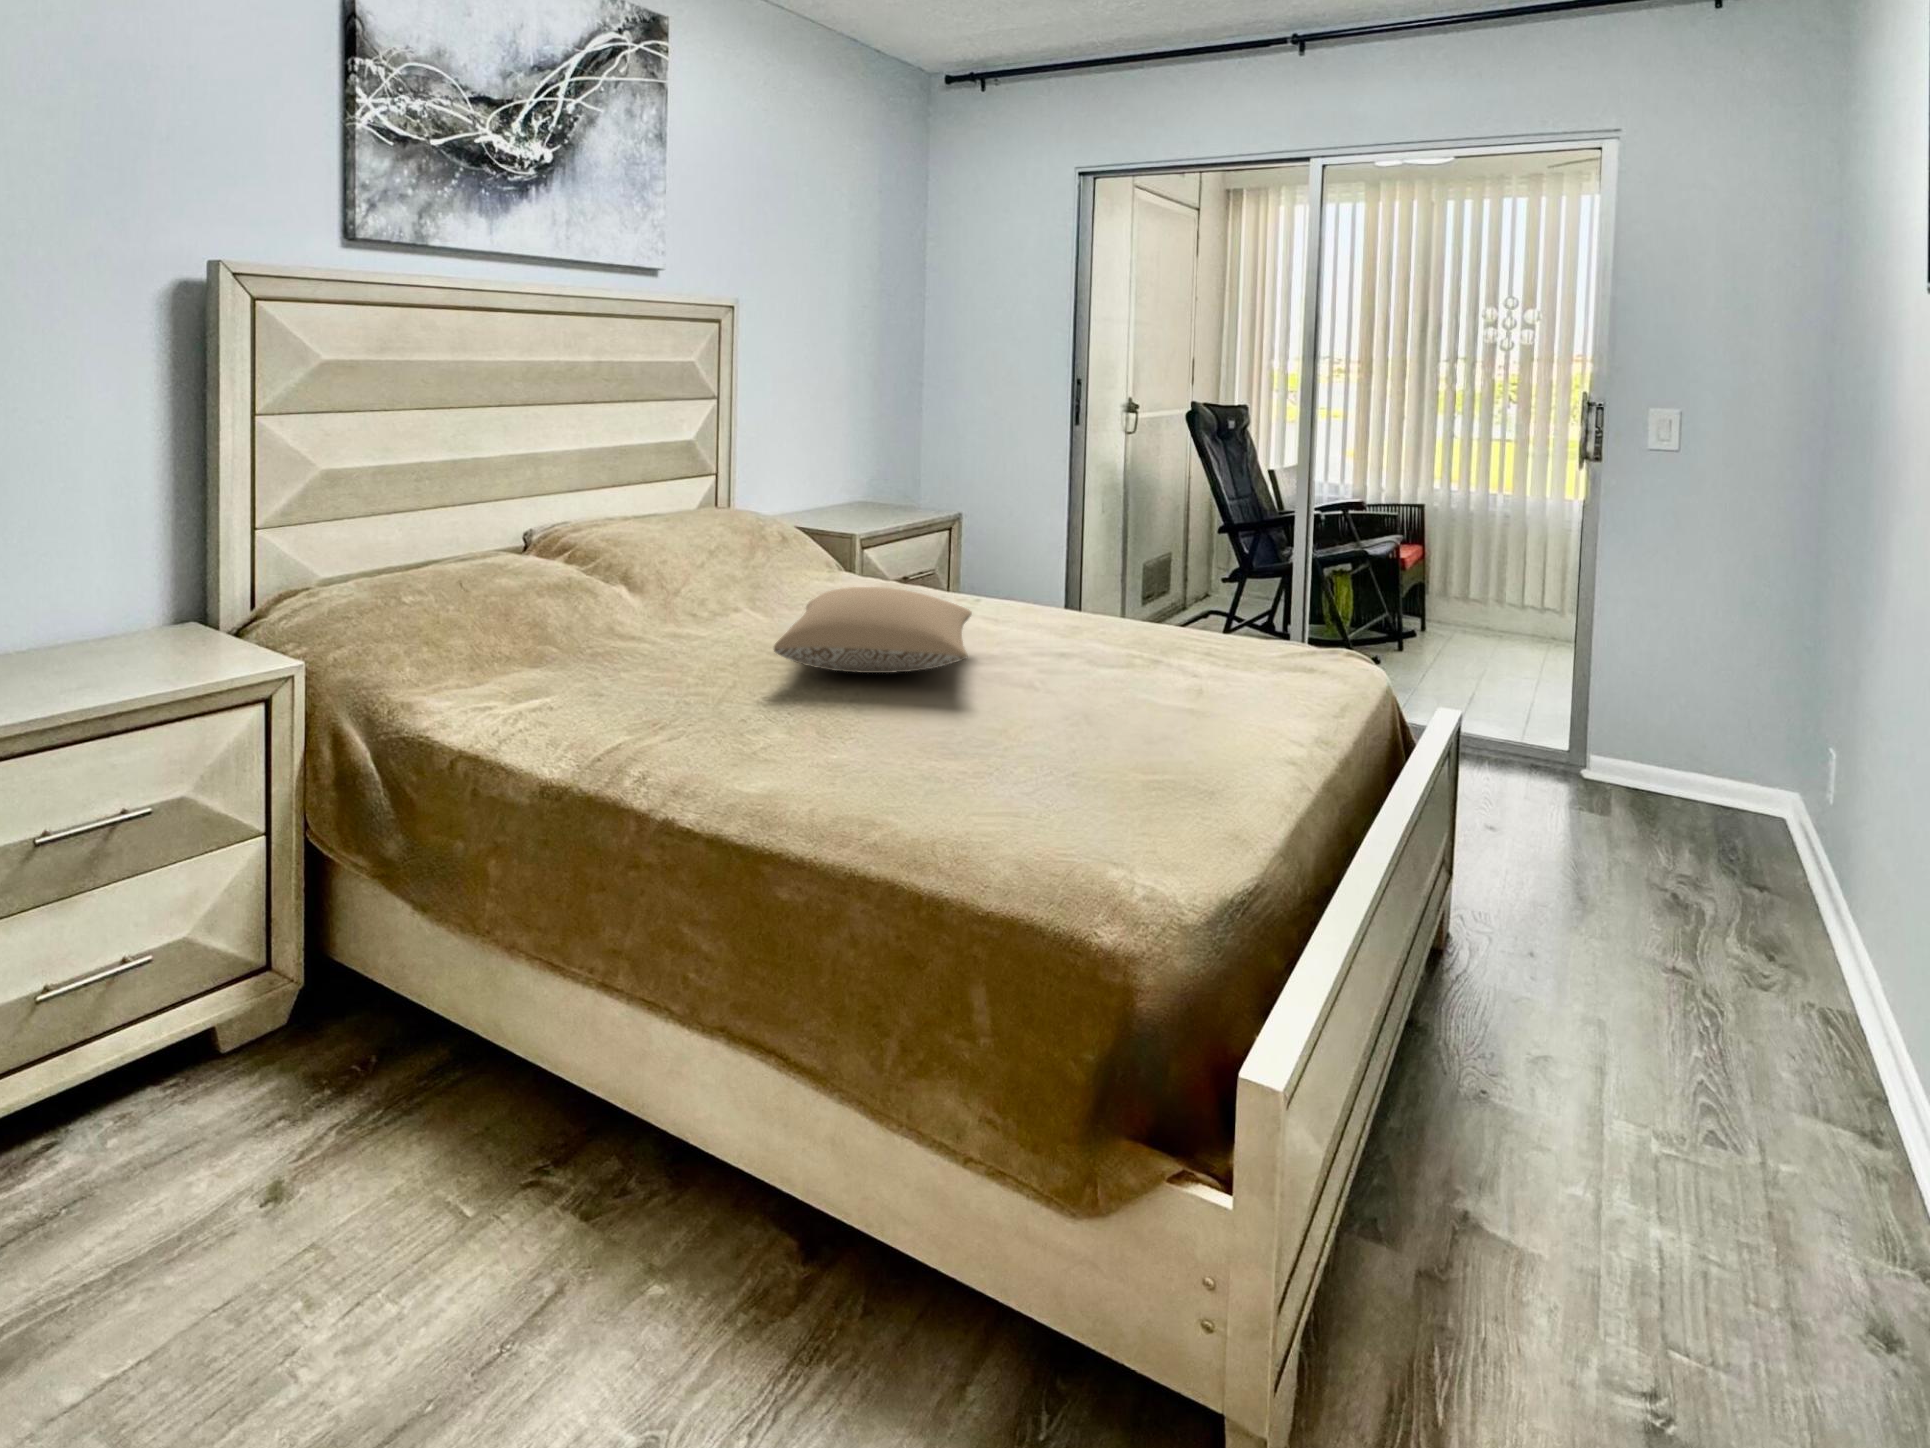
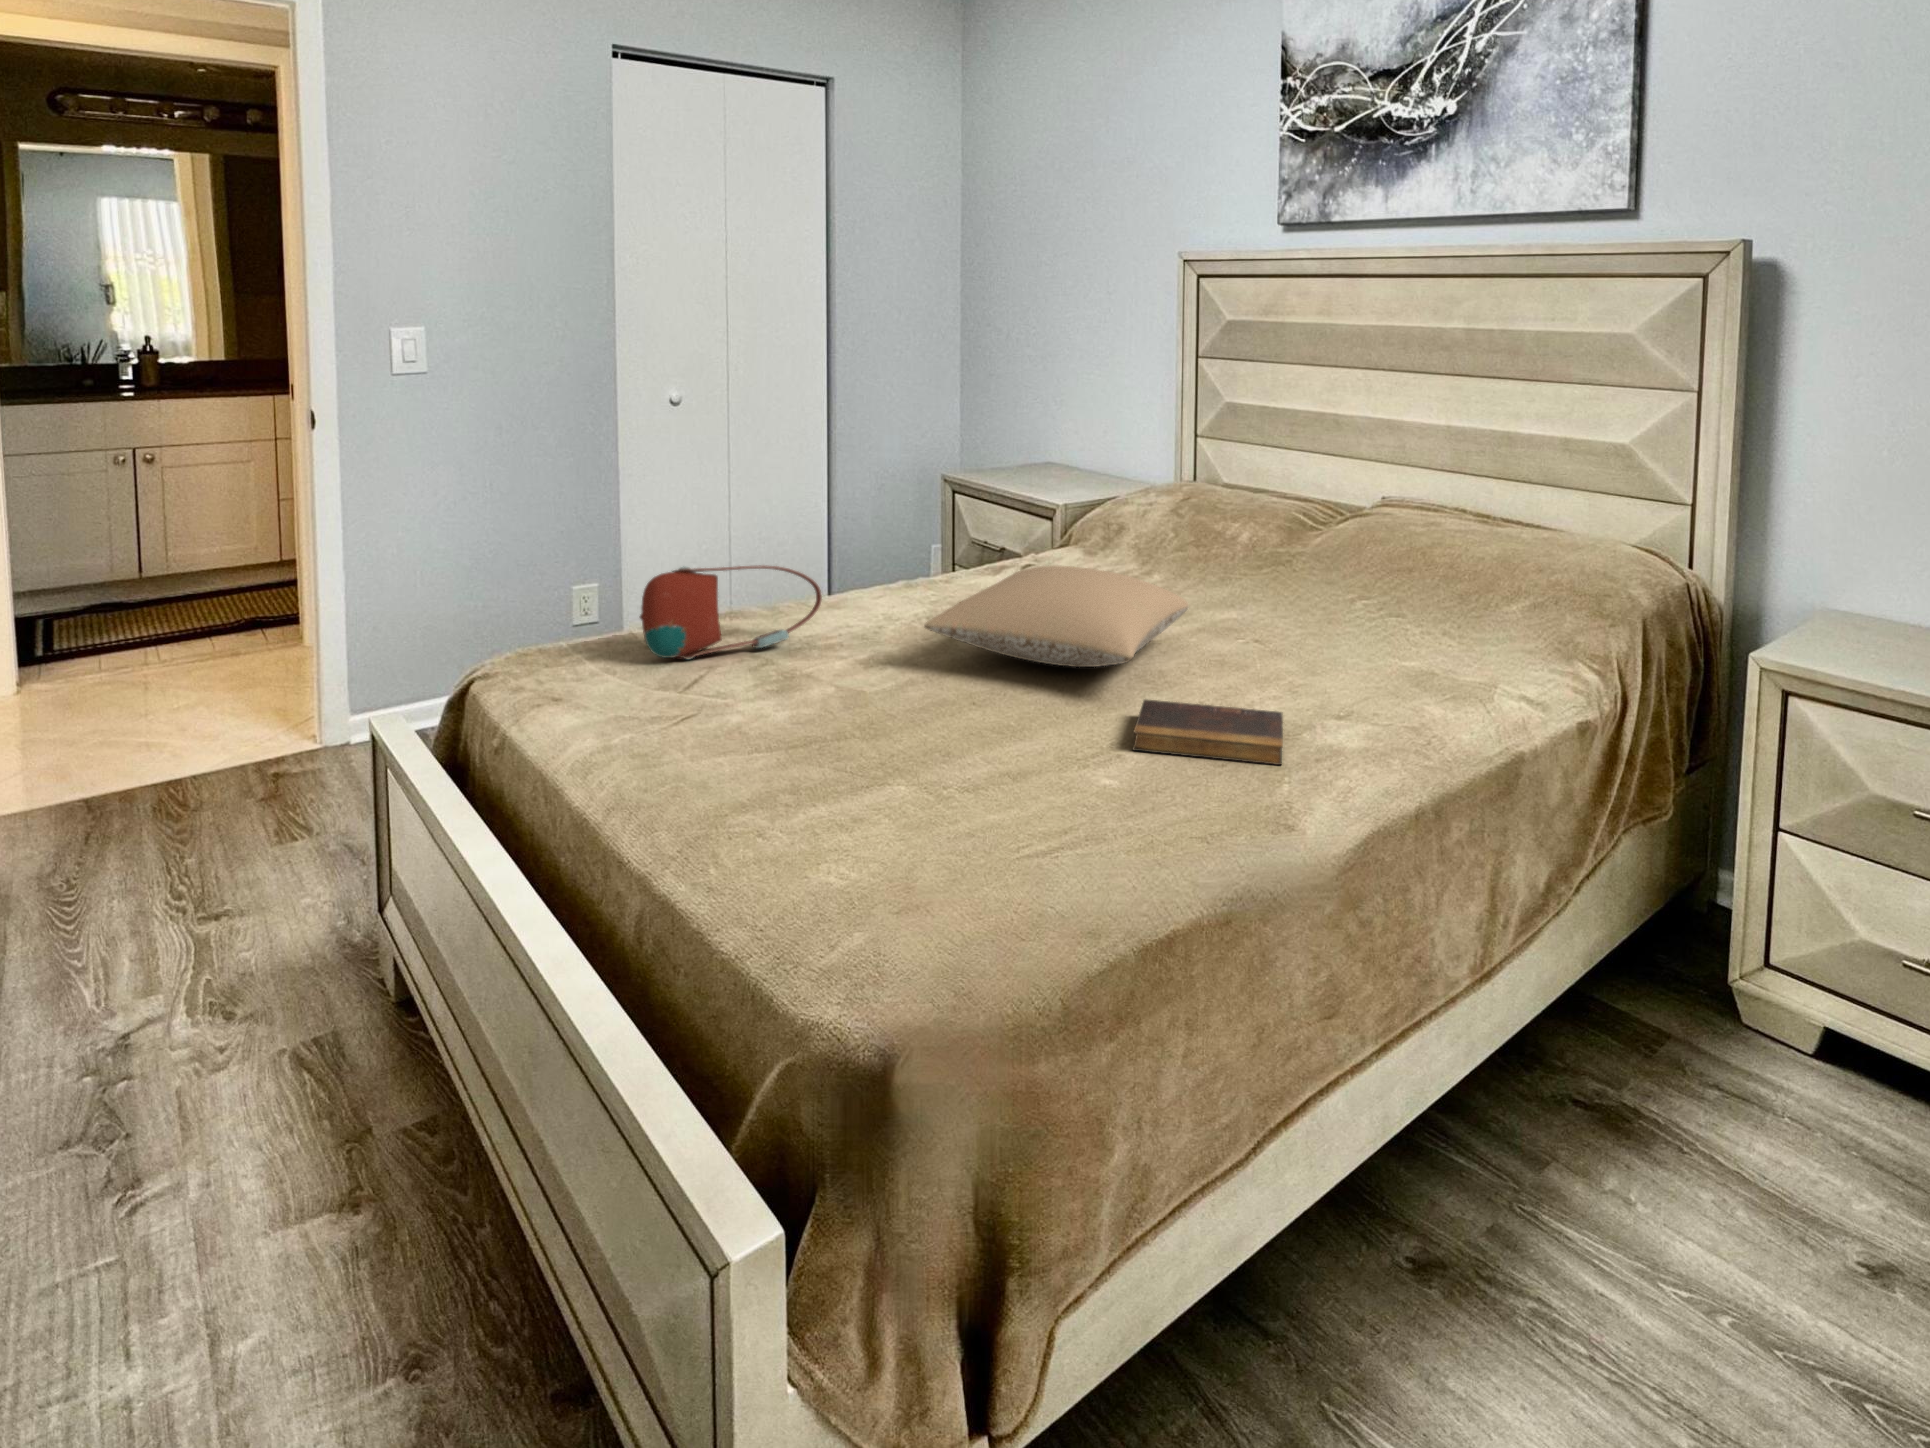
book: none [970,609,1051,644] -> present [1133,699,1283,765]
handbag: none [912,668,1087,789] -> present [640,565,822,659]

